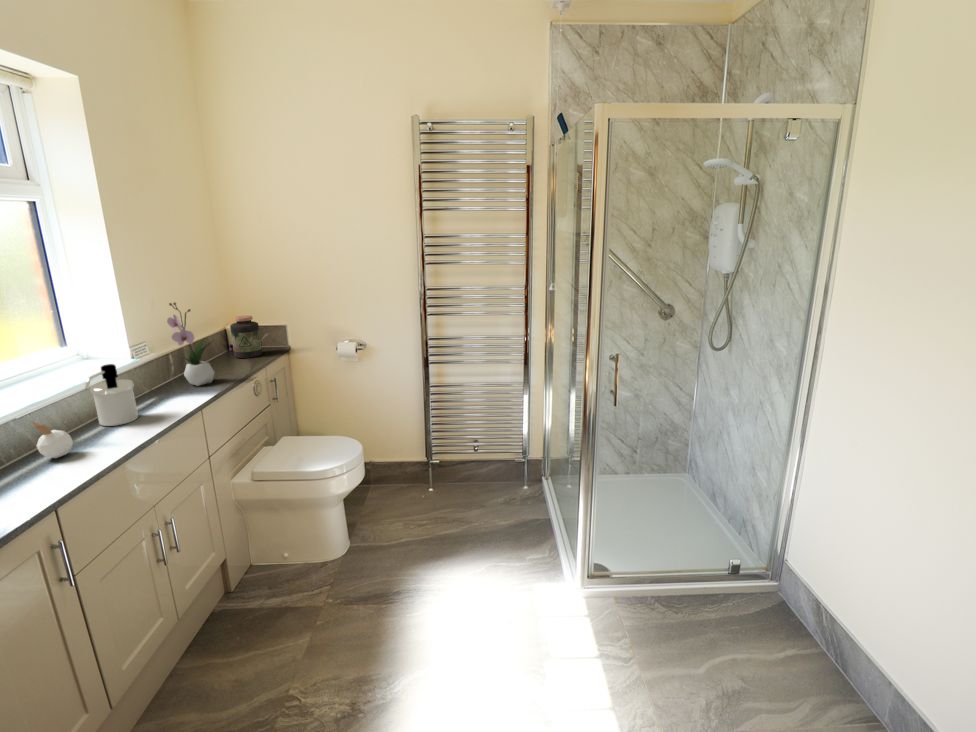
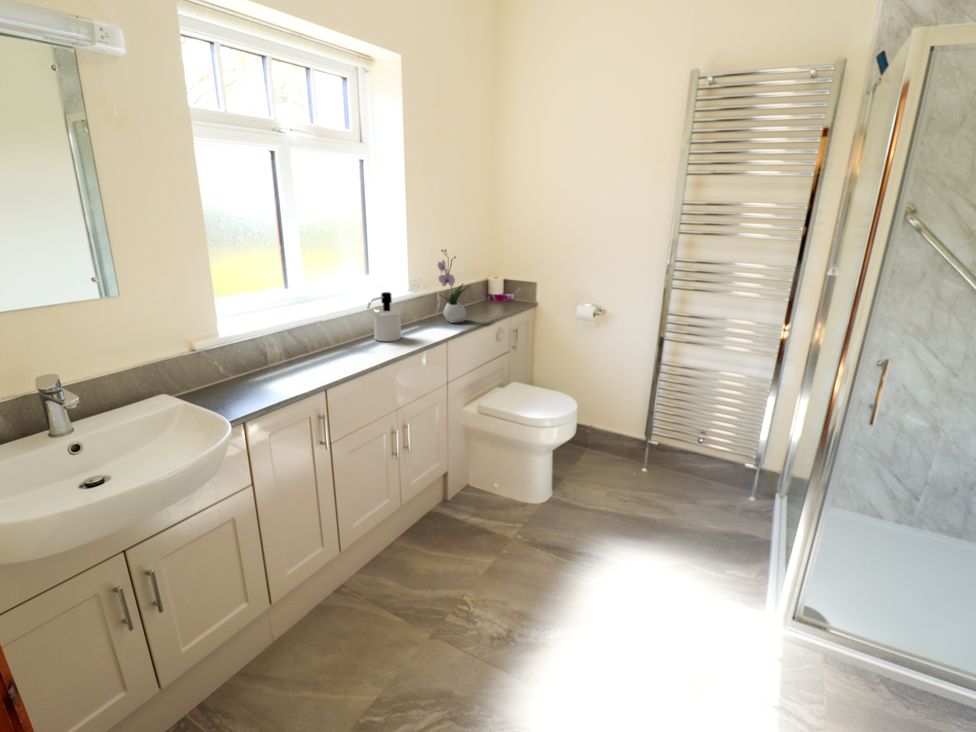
jar: present [230,316,262,358] -> none [489,269,513,308]
candle: present [28,416,73,458] -> none [327,320,351,356]

